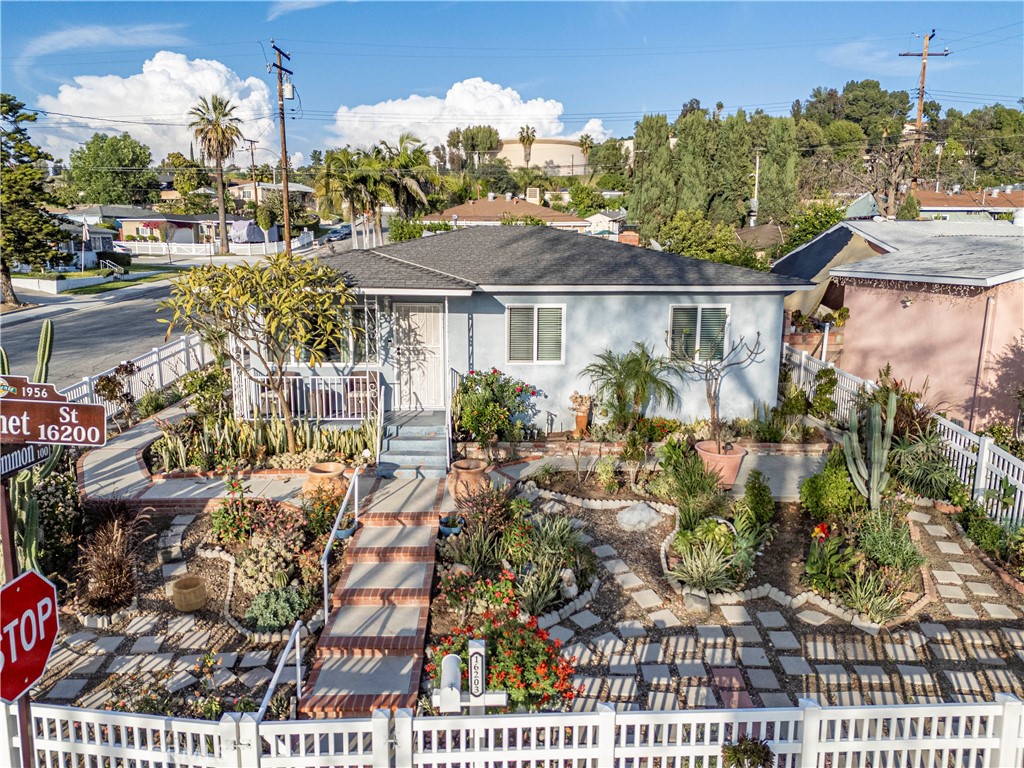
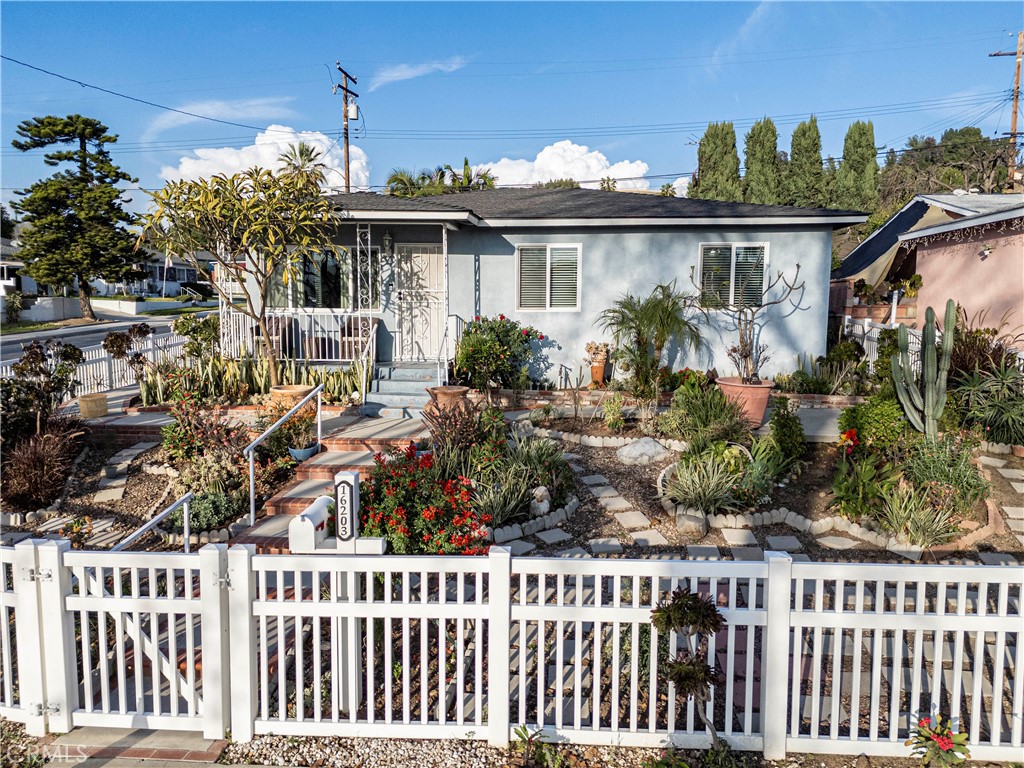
wooden bucket: present [172,576,206,612] -> present [78,393,108,418]

